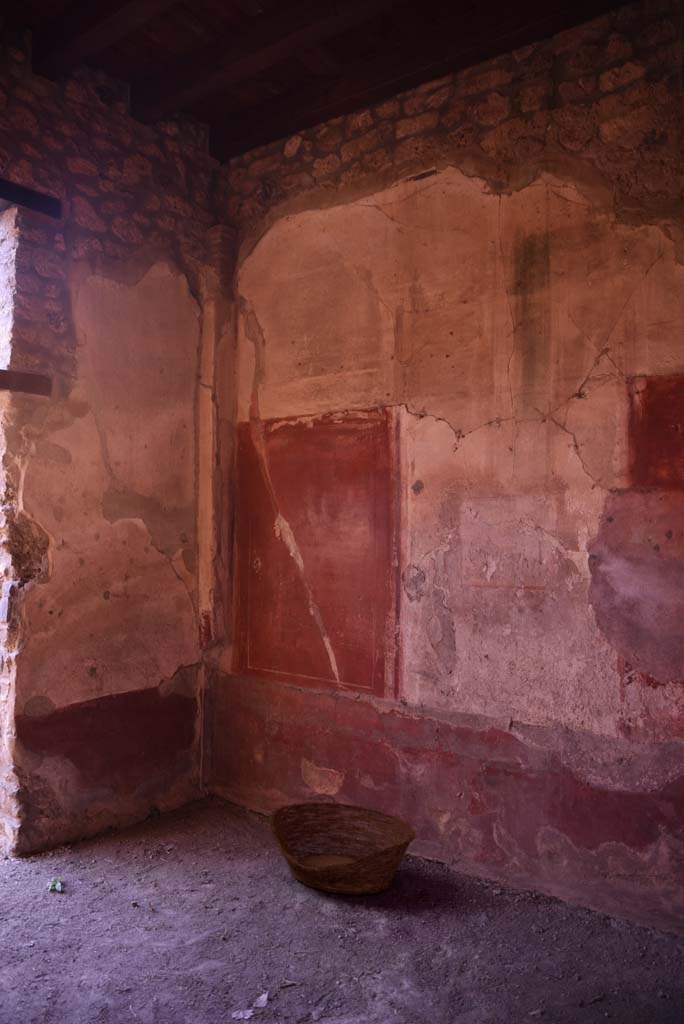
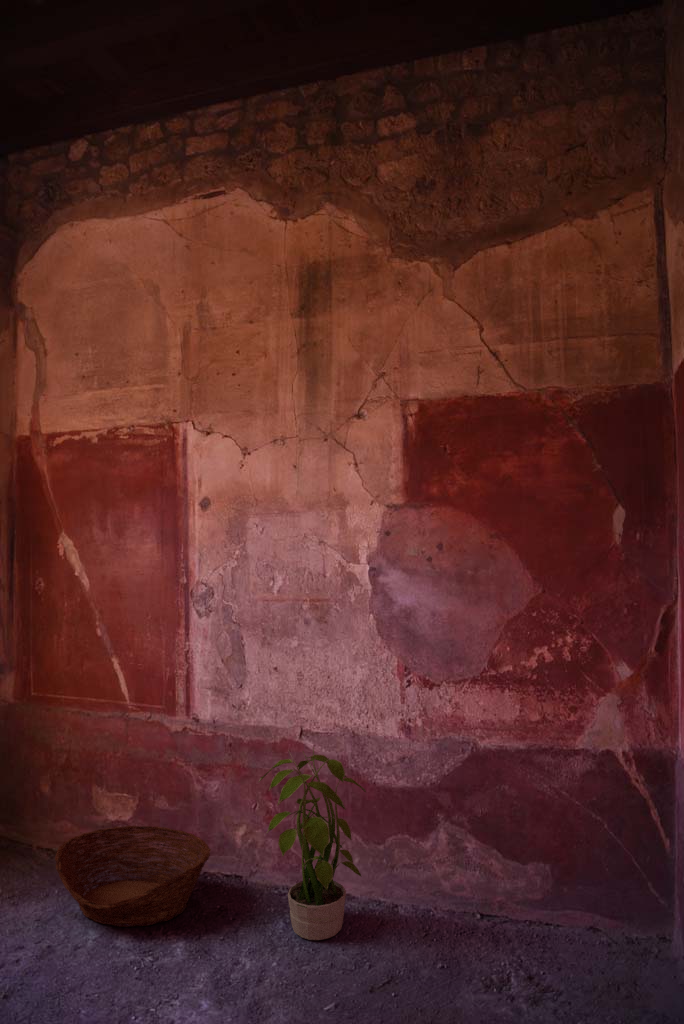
potted plant: none [465,737,580,933] -> present [259,748,366,940]

